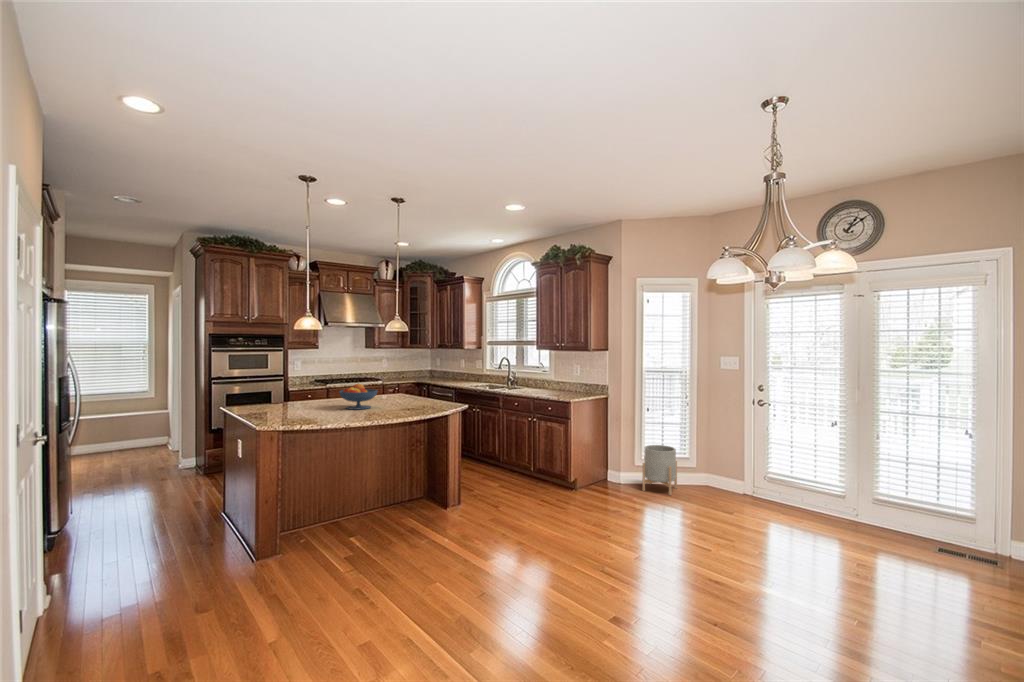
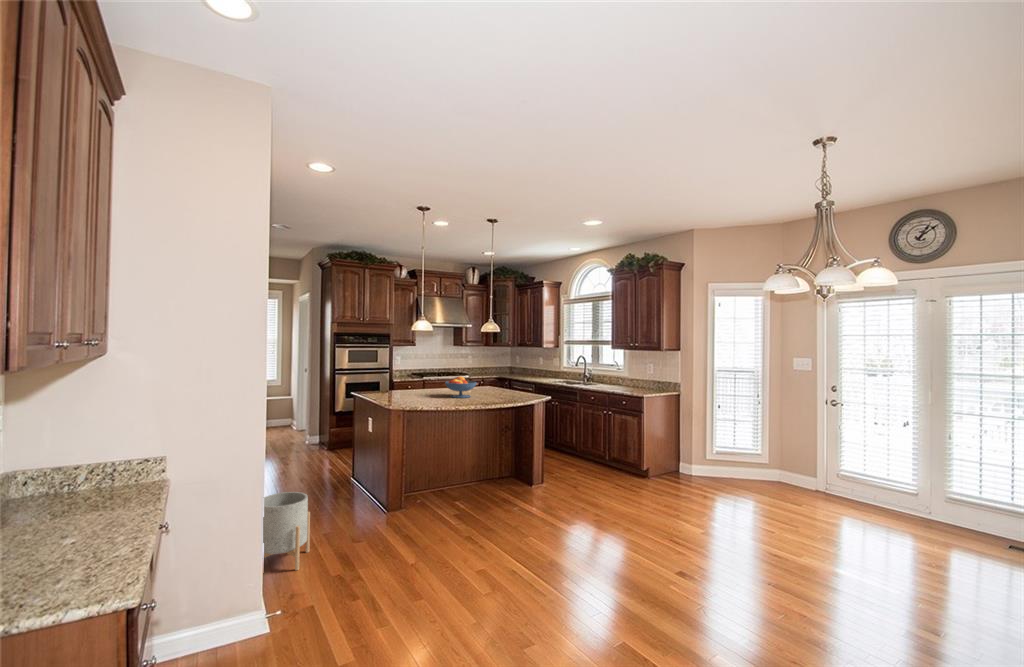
planter: present [642,445,677,495] -> present [263,492,310,570]

